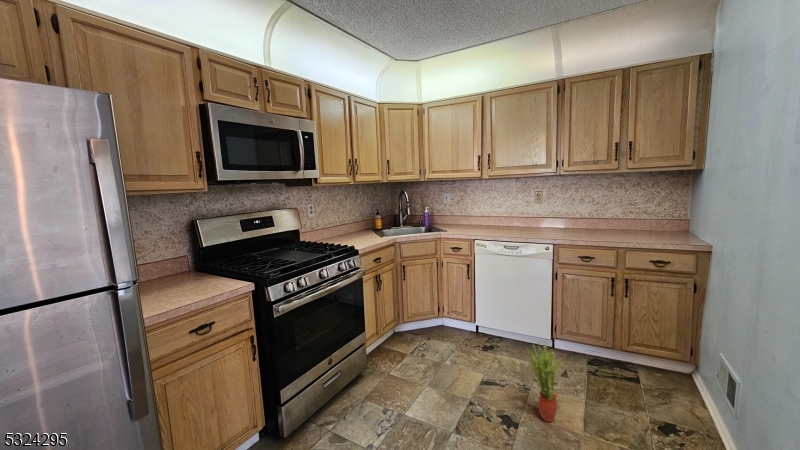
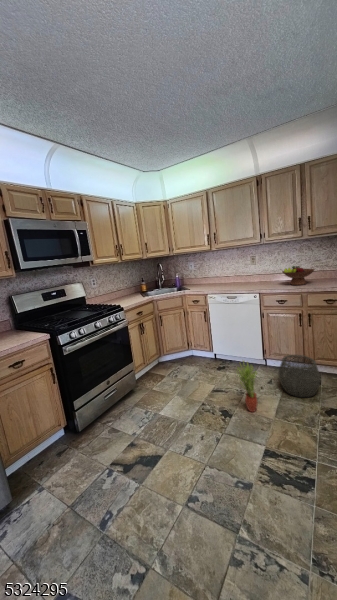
fruit bowl: none [584,209,632,236] -> present [283,266,314,285]
woven basket: none [581,337,646,403] -> present [279,355,320,397]

